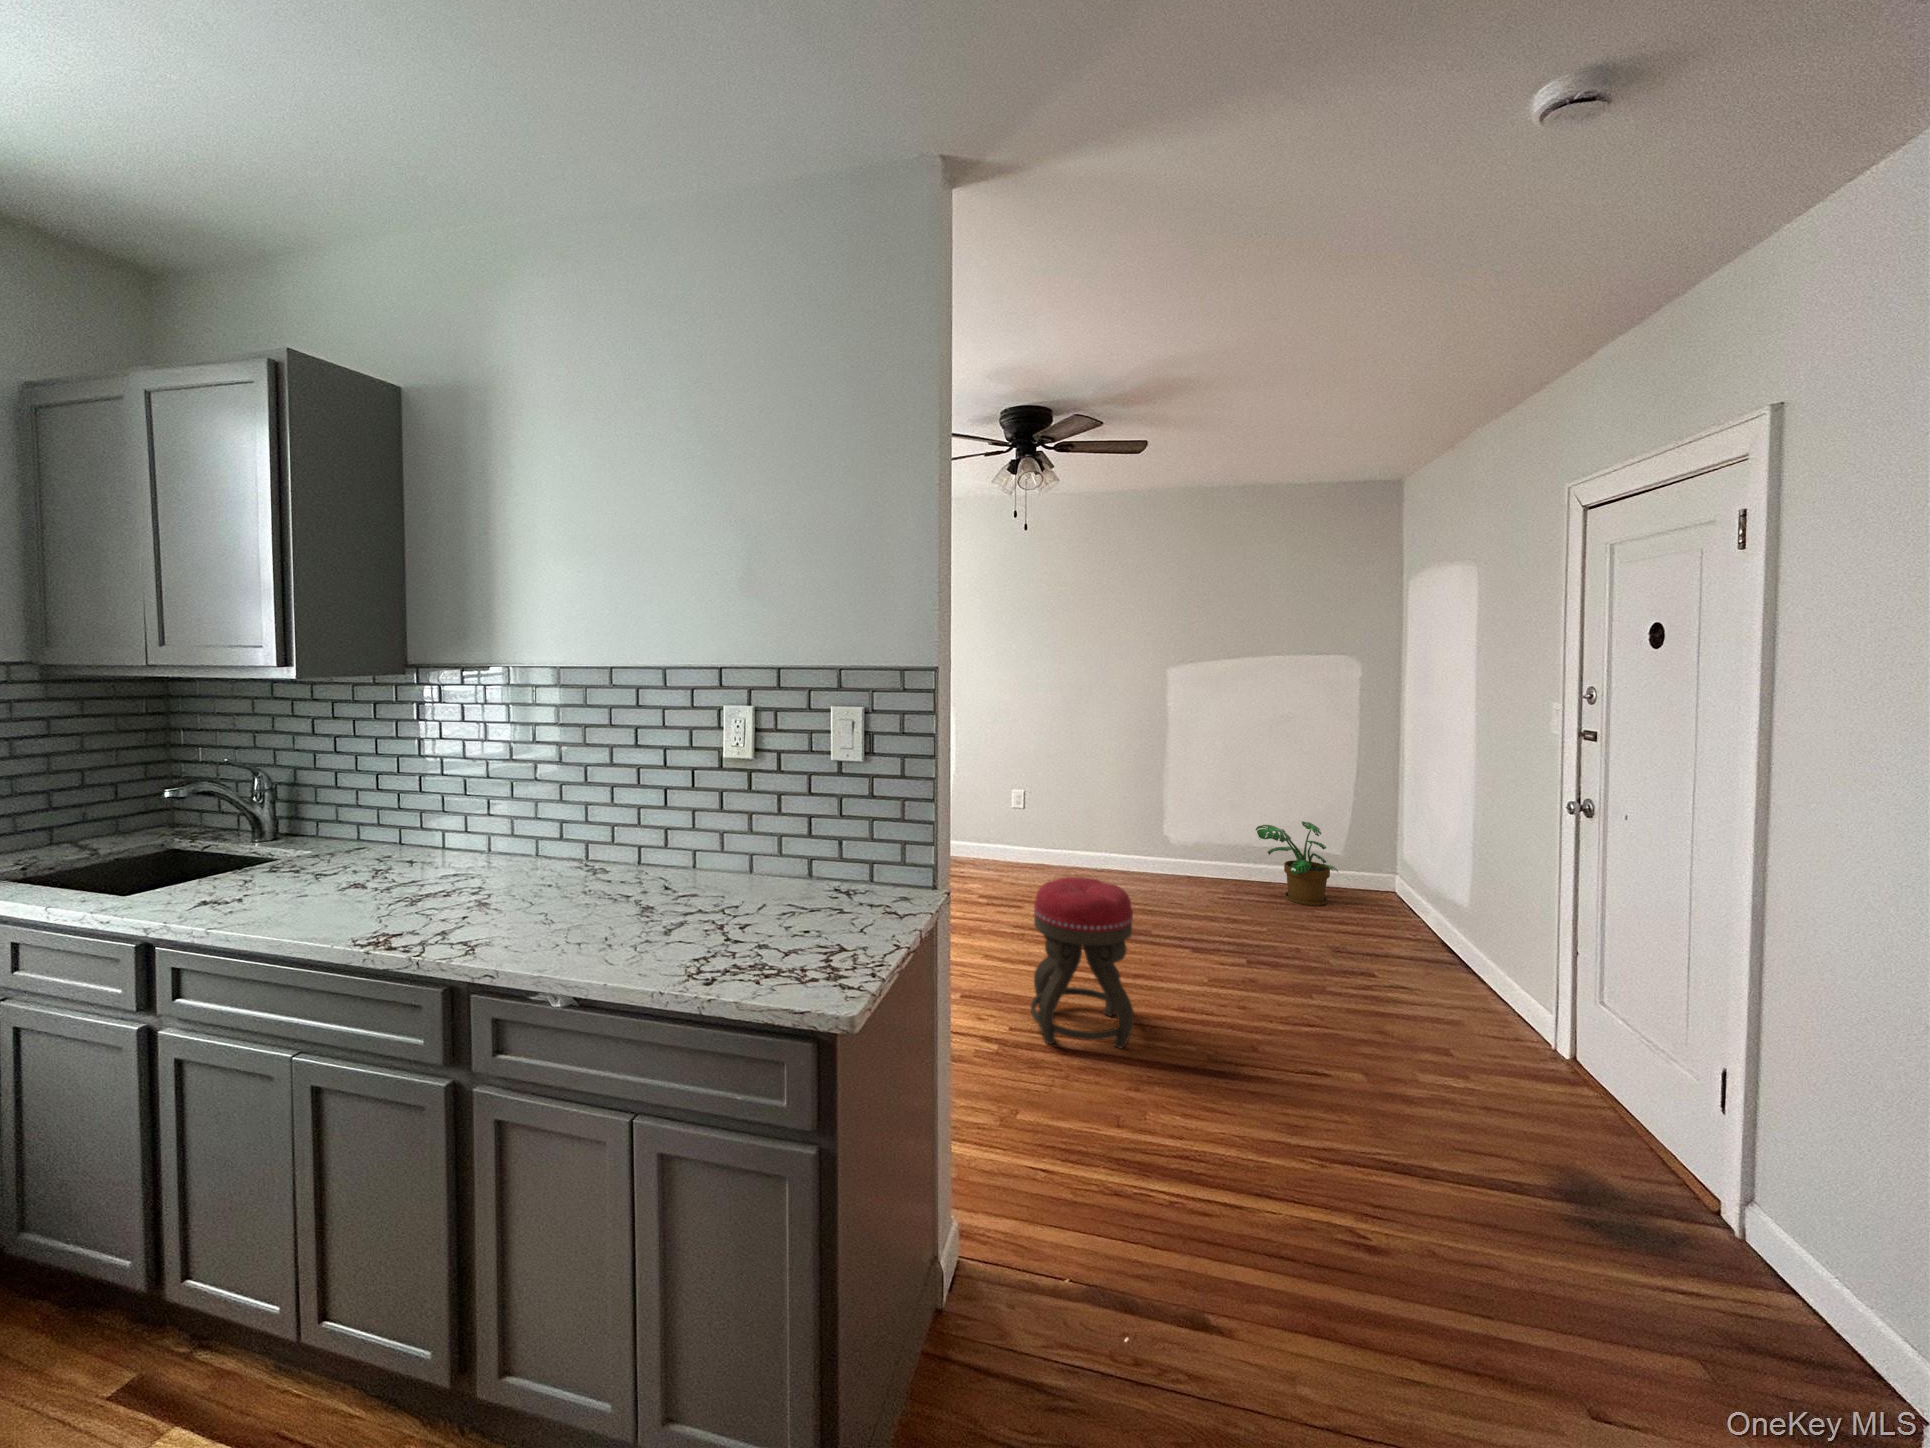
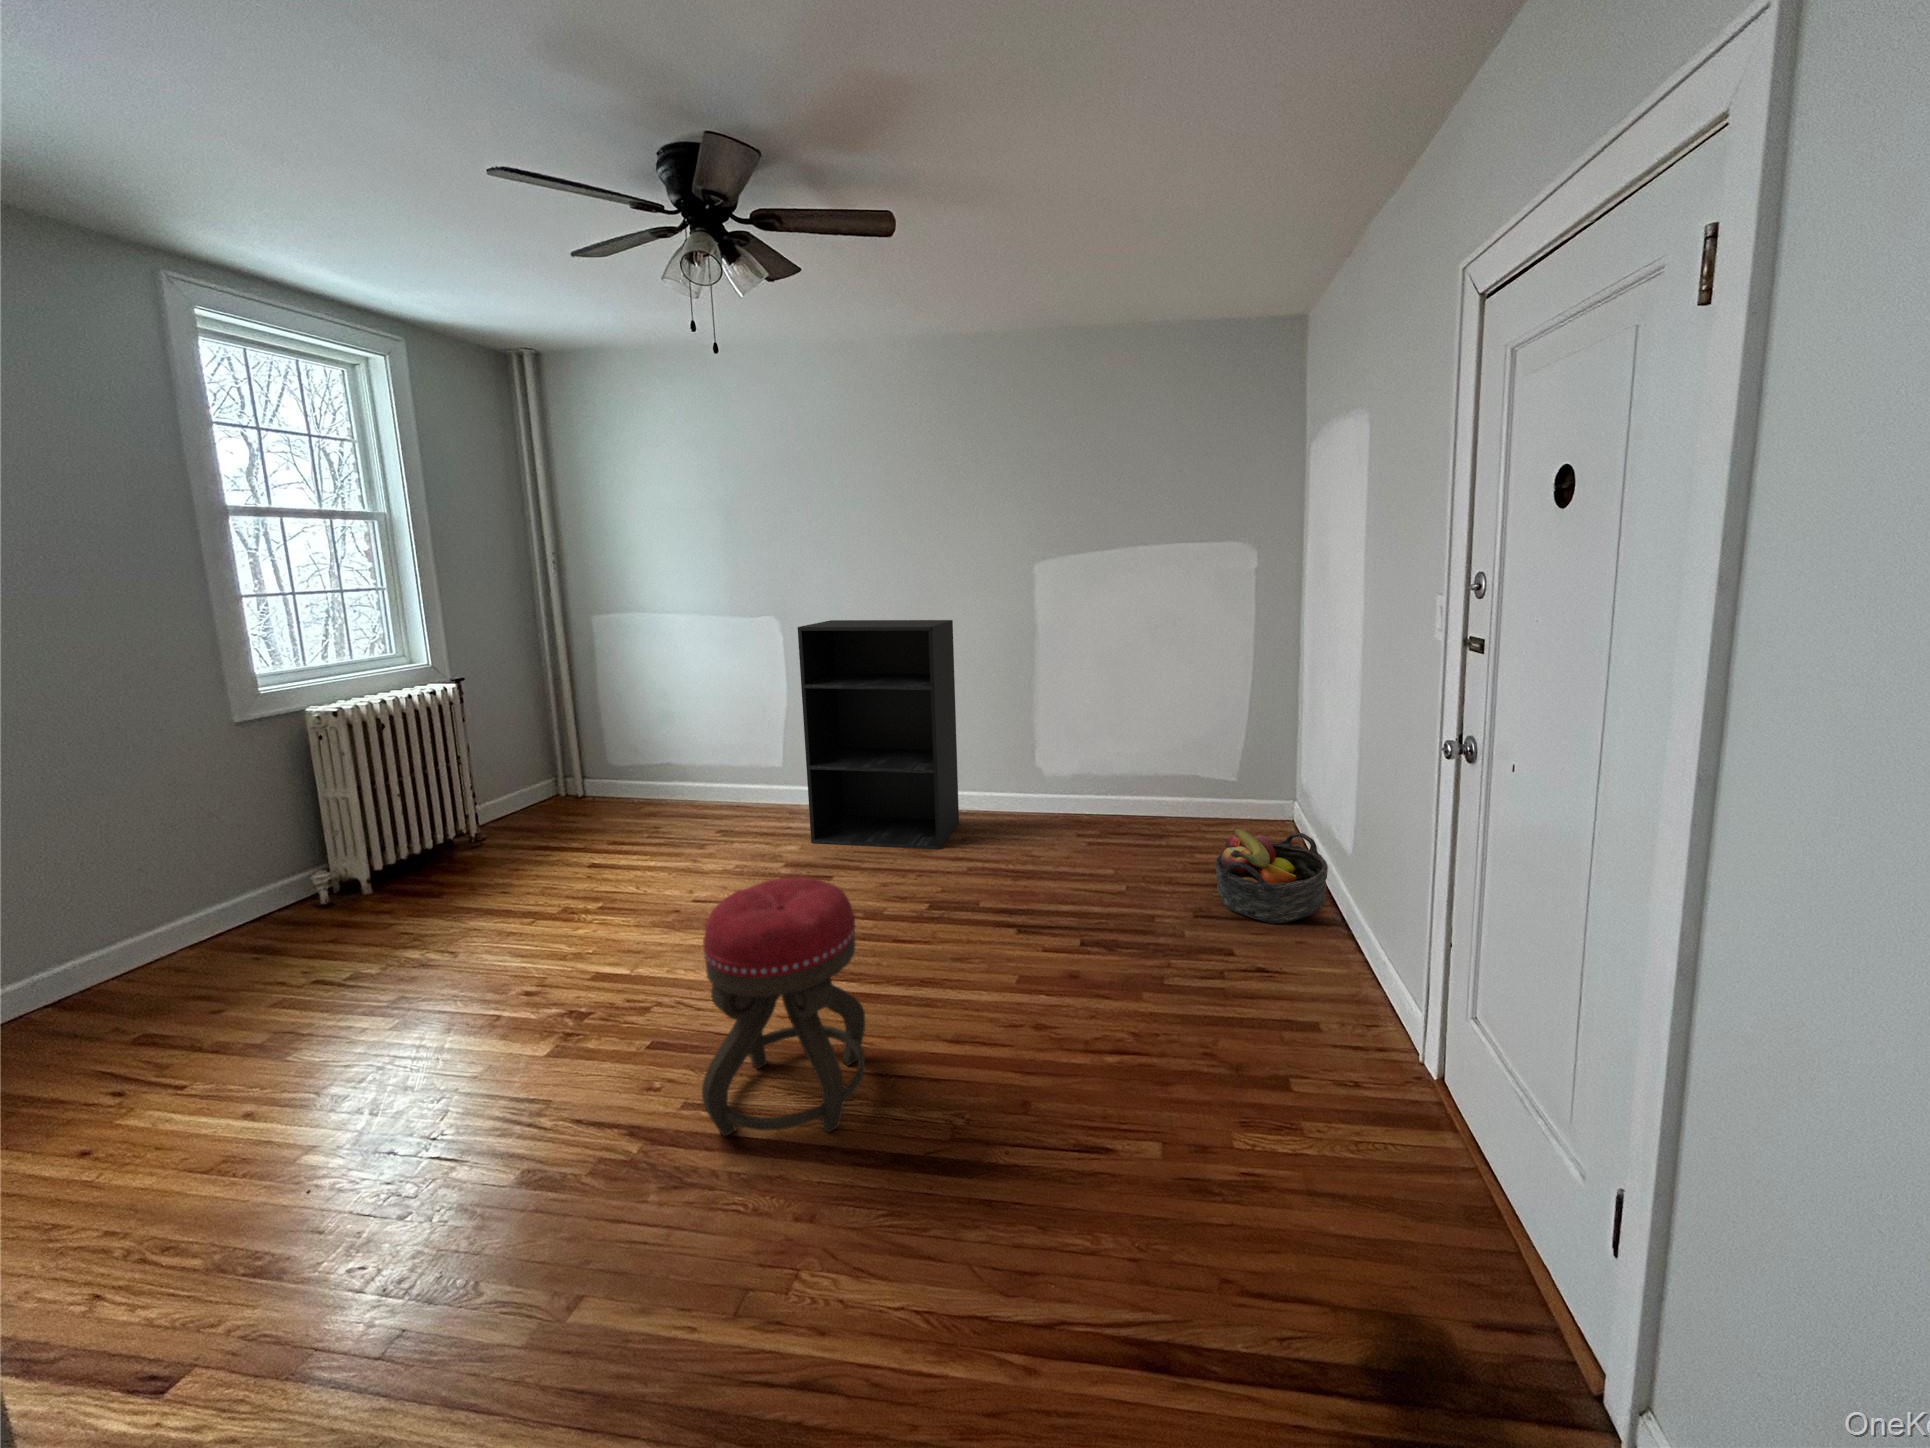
bookshelf: none [981,704,1098,893] -> present [798,620,959,849]
potted plant: present [1256,821,1338,906] -> none [1129,747,1226,847]
basket: none [1345,885,1448,962] -> present [1215,828,1328,924]

